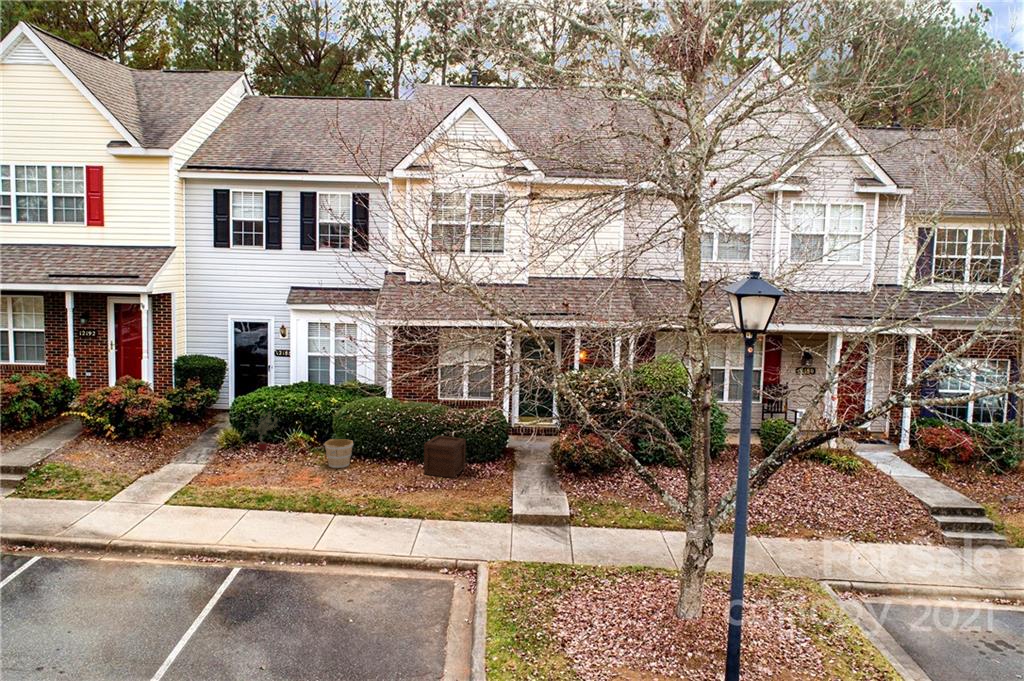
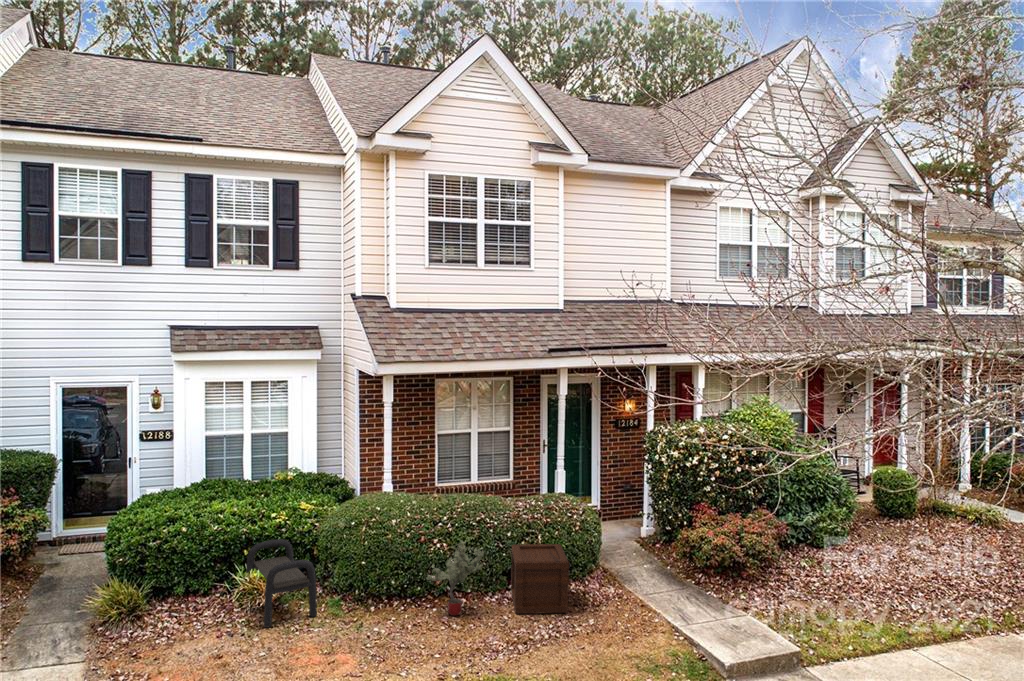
potted tree: present [248,412,277,451] -> present [426,541,483,616]
bench: none [292,417,324,460] -> present [246,539,317,627]
wooden bucket: present [325,439,353,468] -> none [334,573,384,631]

